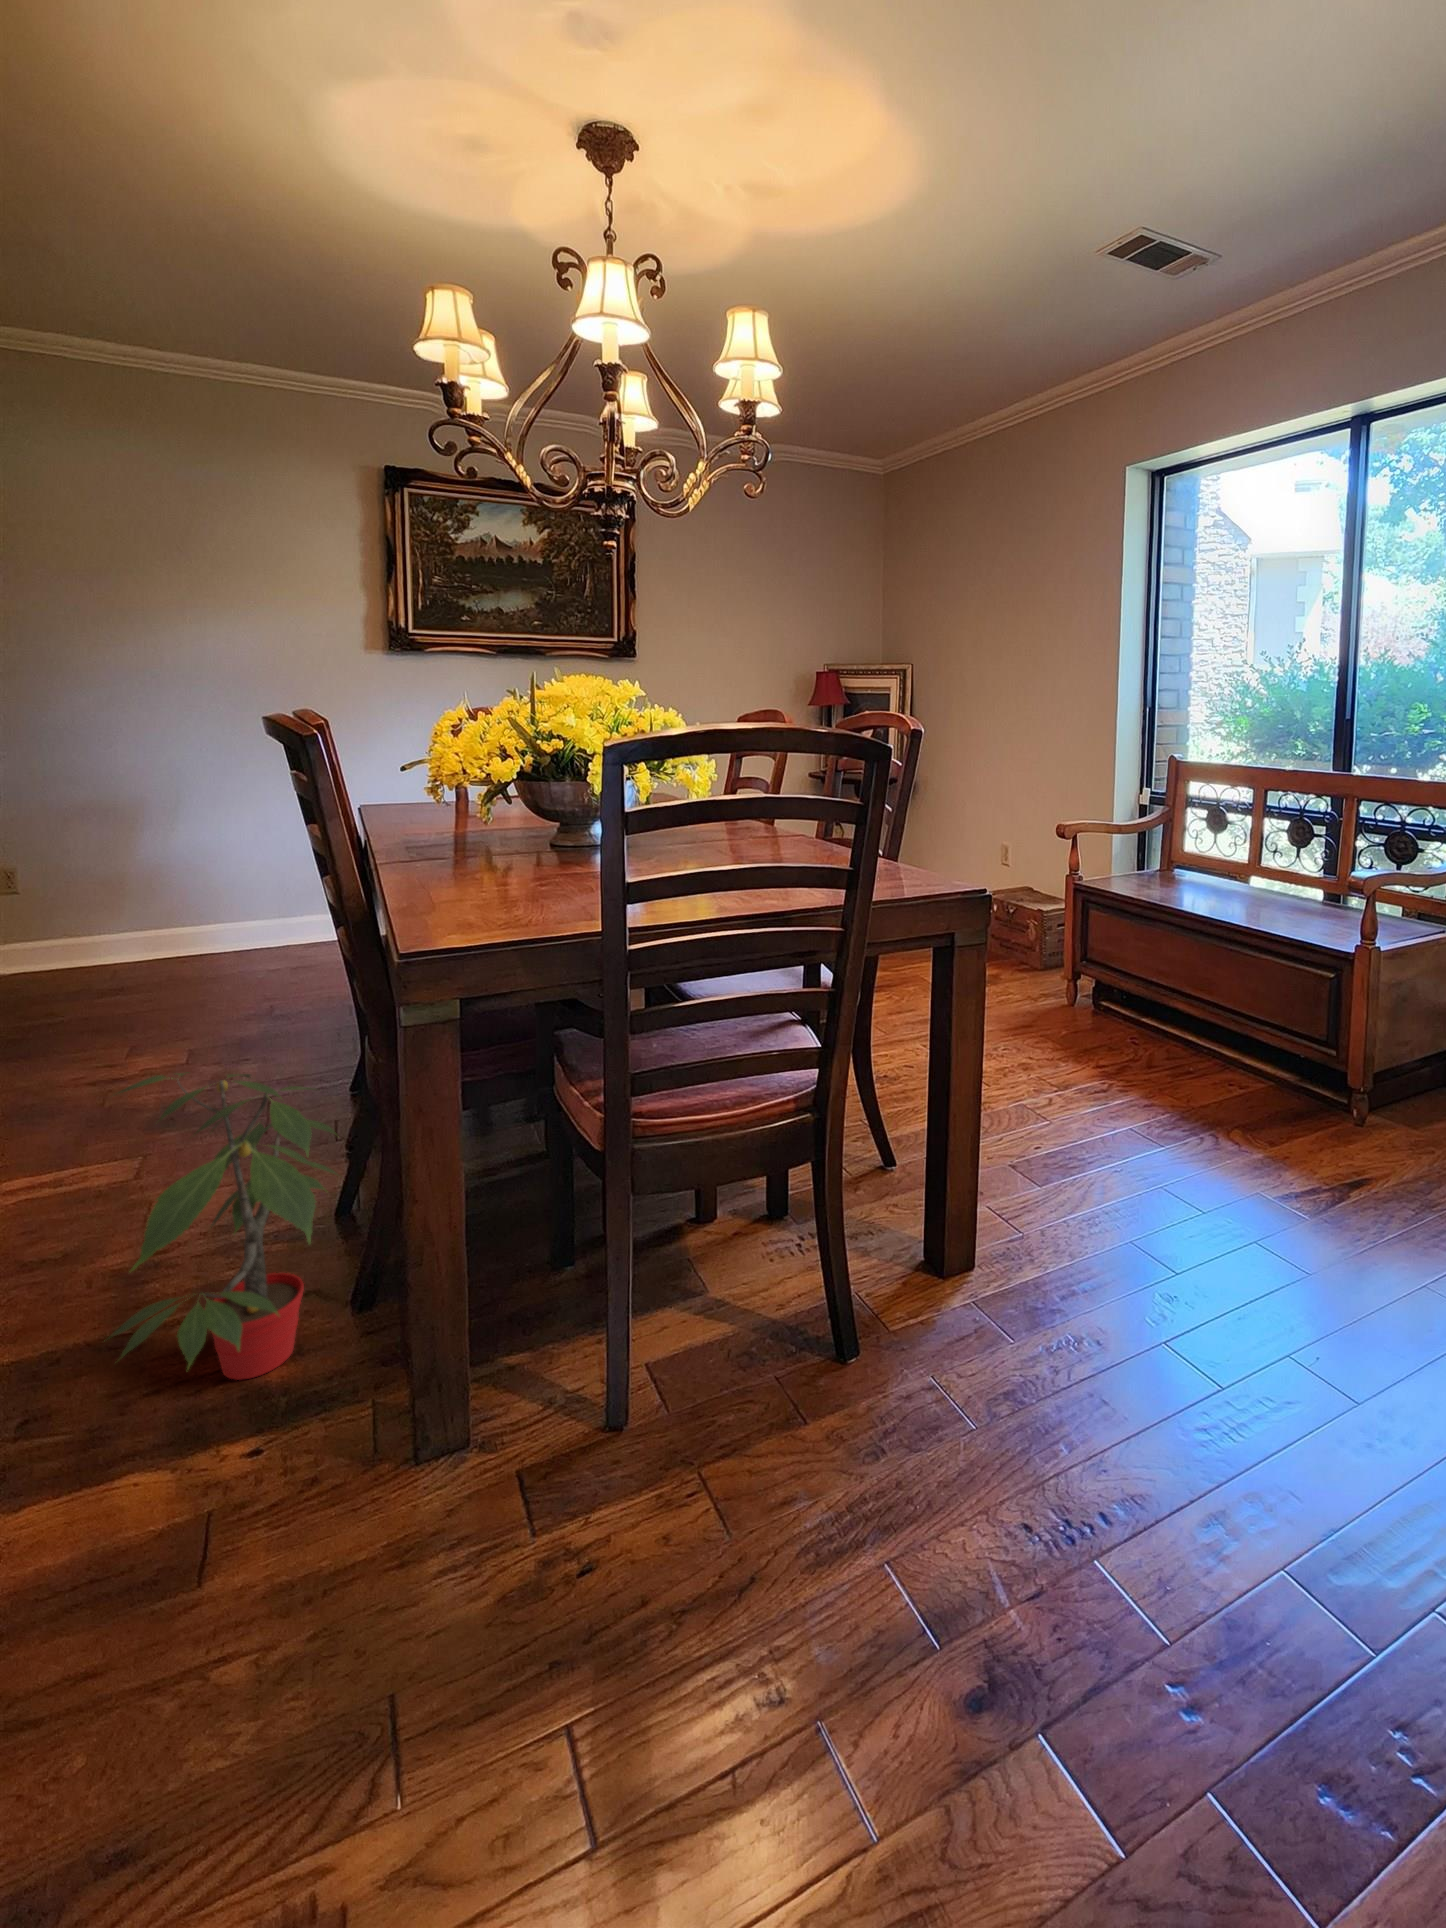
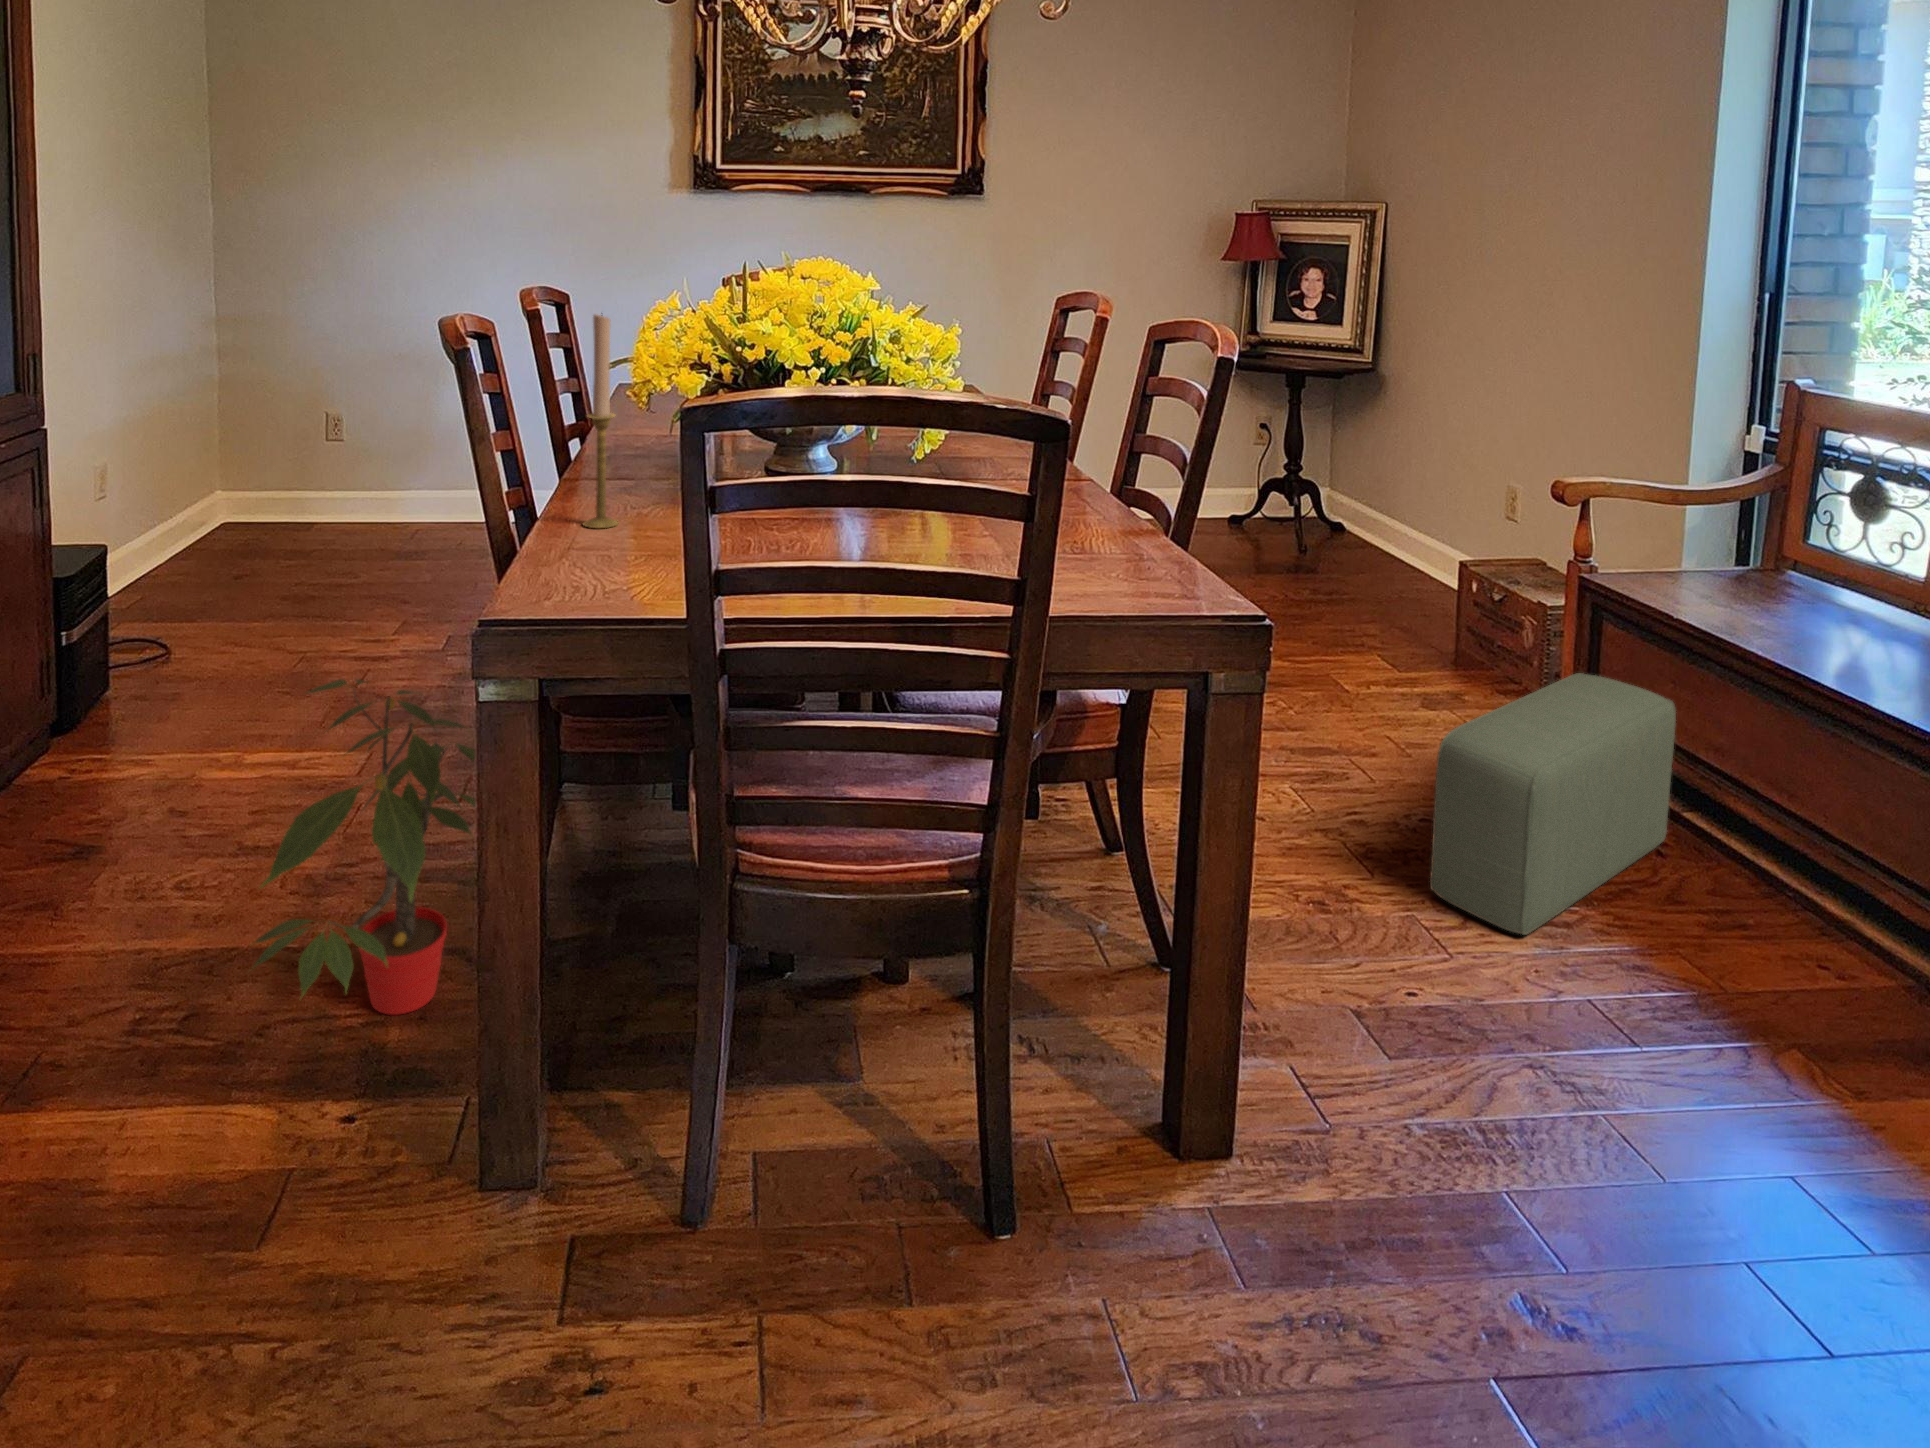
candlestick: none [429,700,464,892] -> present [583,315,619,528]
pouf: none [1027,940,1136,1098] -> present [1430,673,1676,935]

